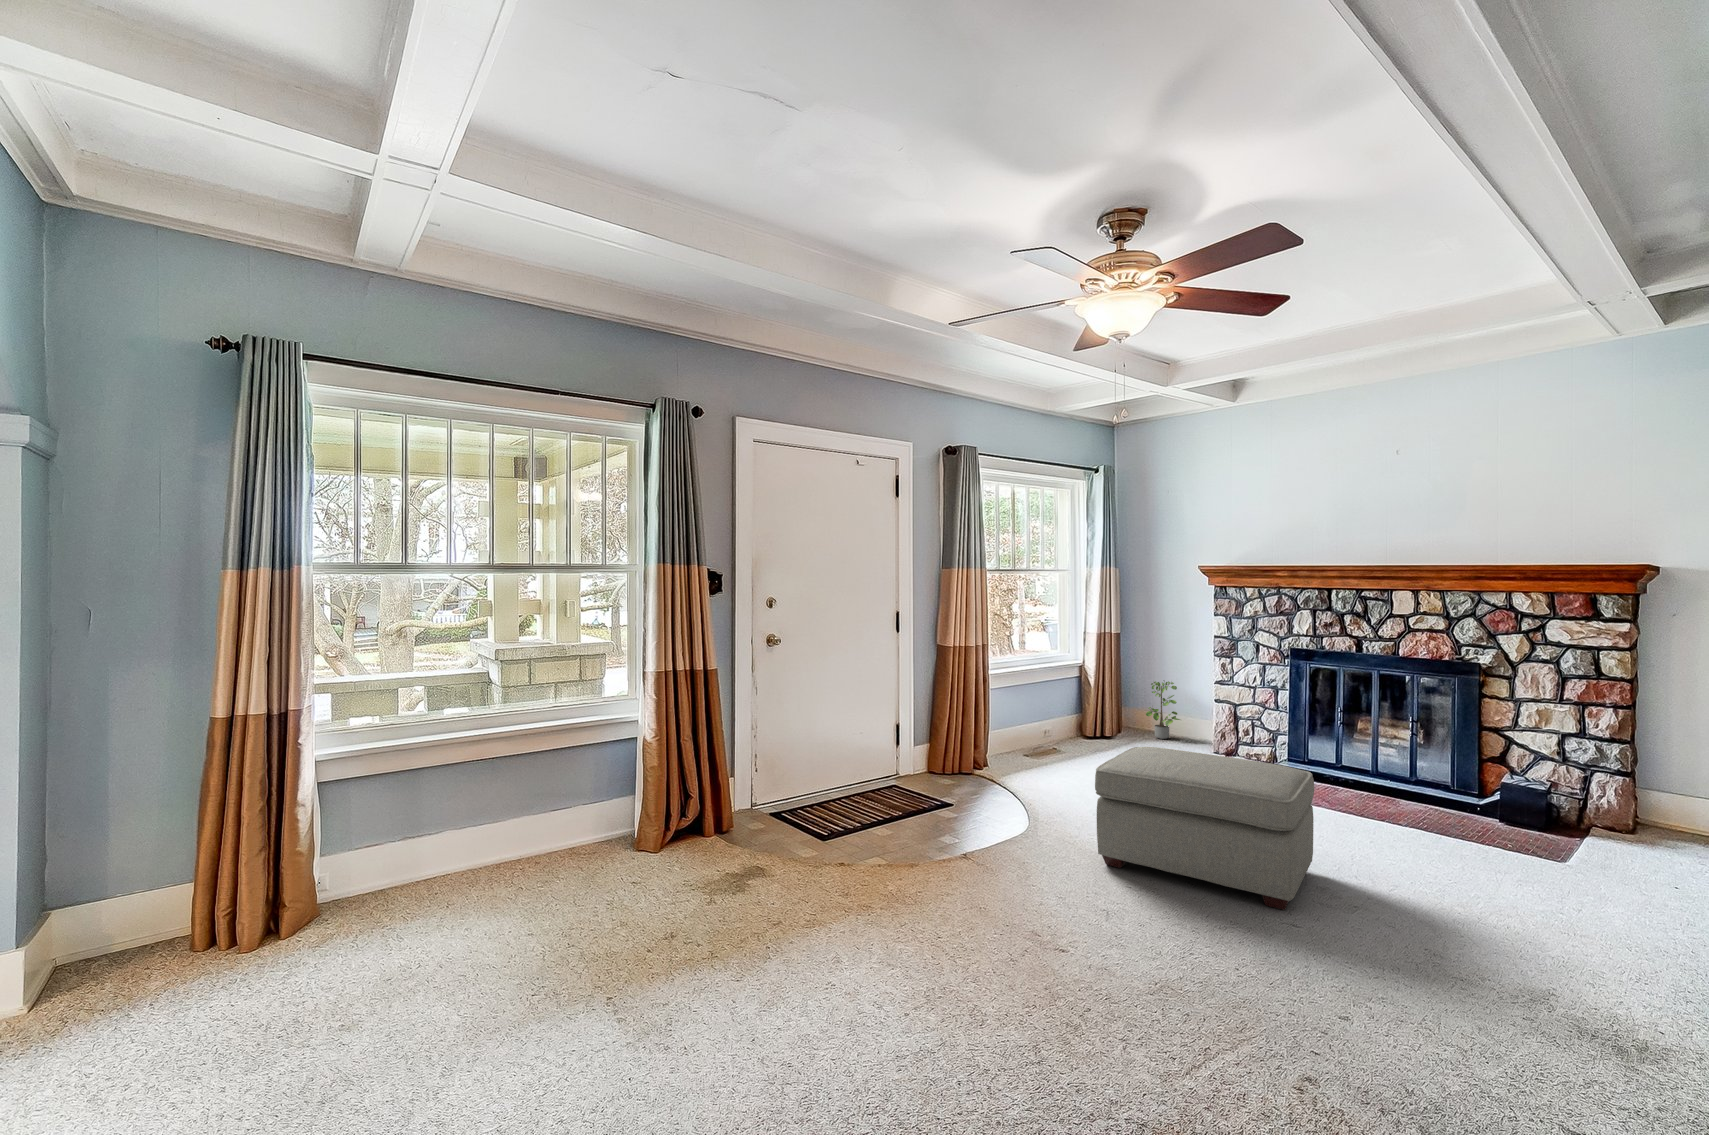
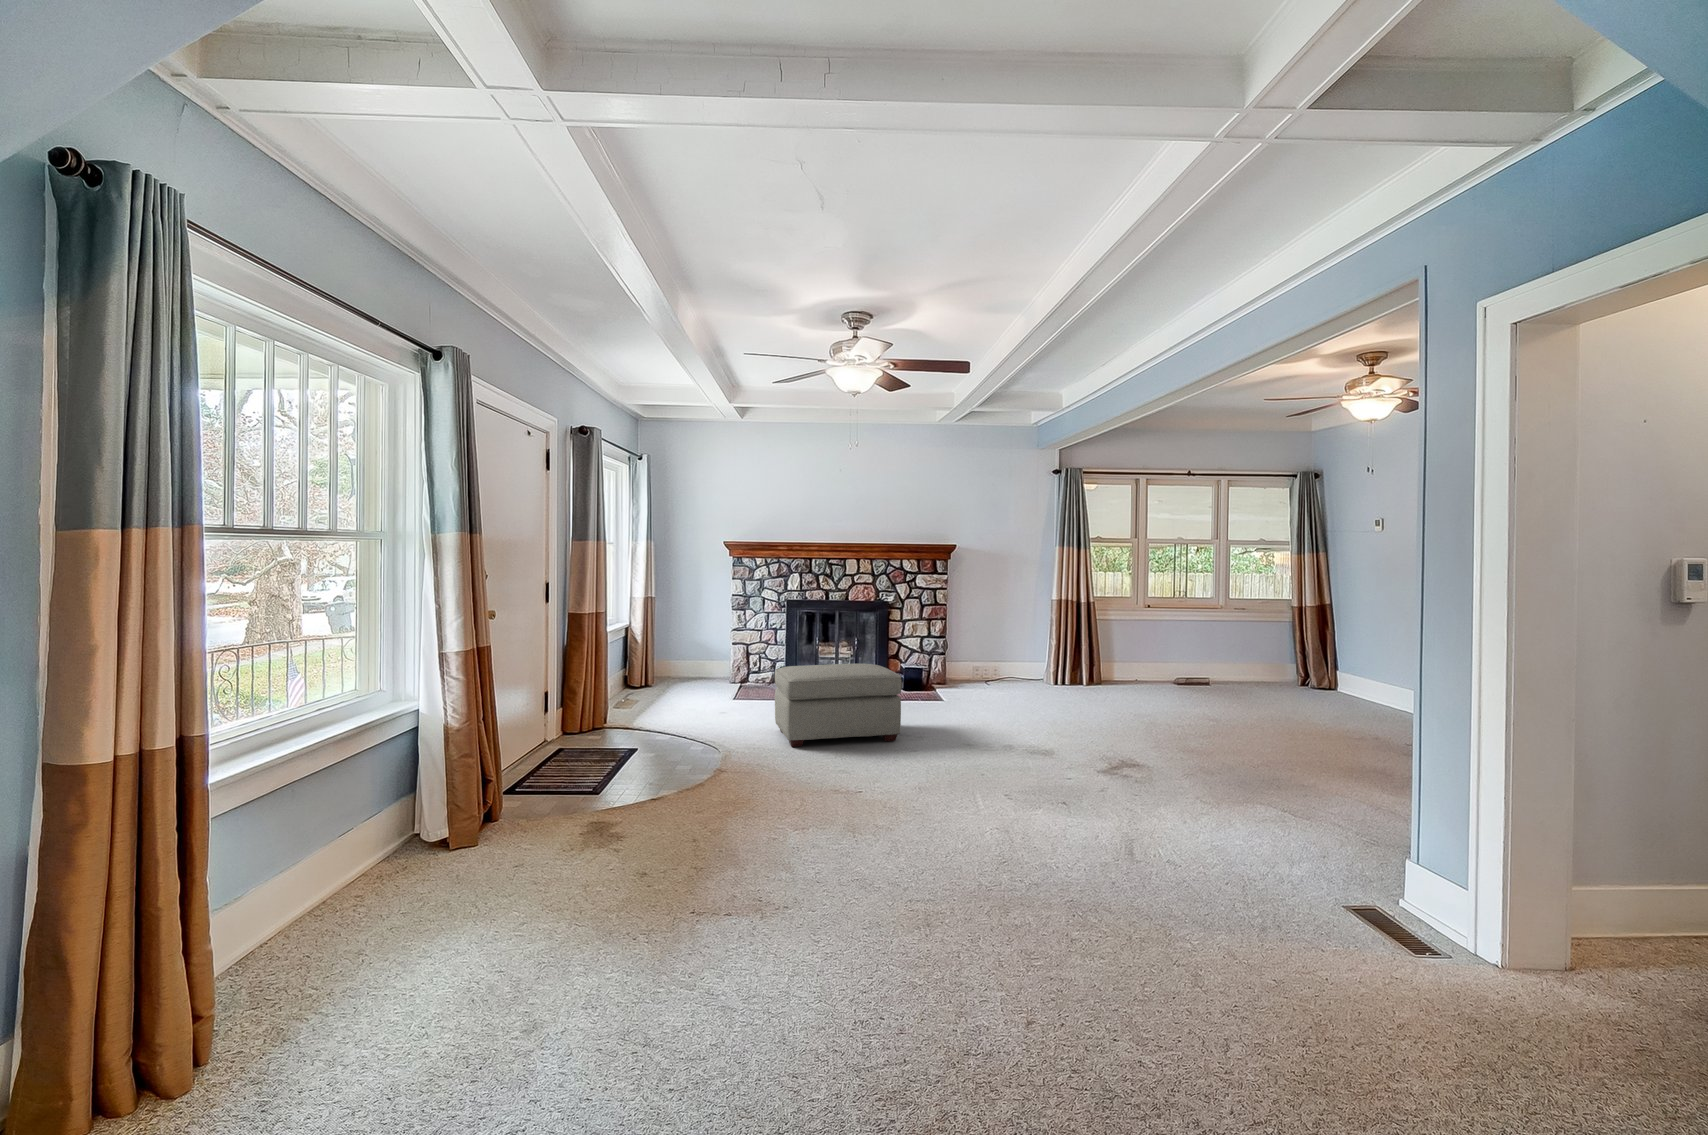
potted plant: present [1146,681,1180,739] -> none [673,633,703,681]

